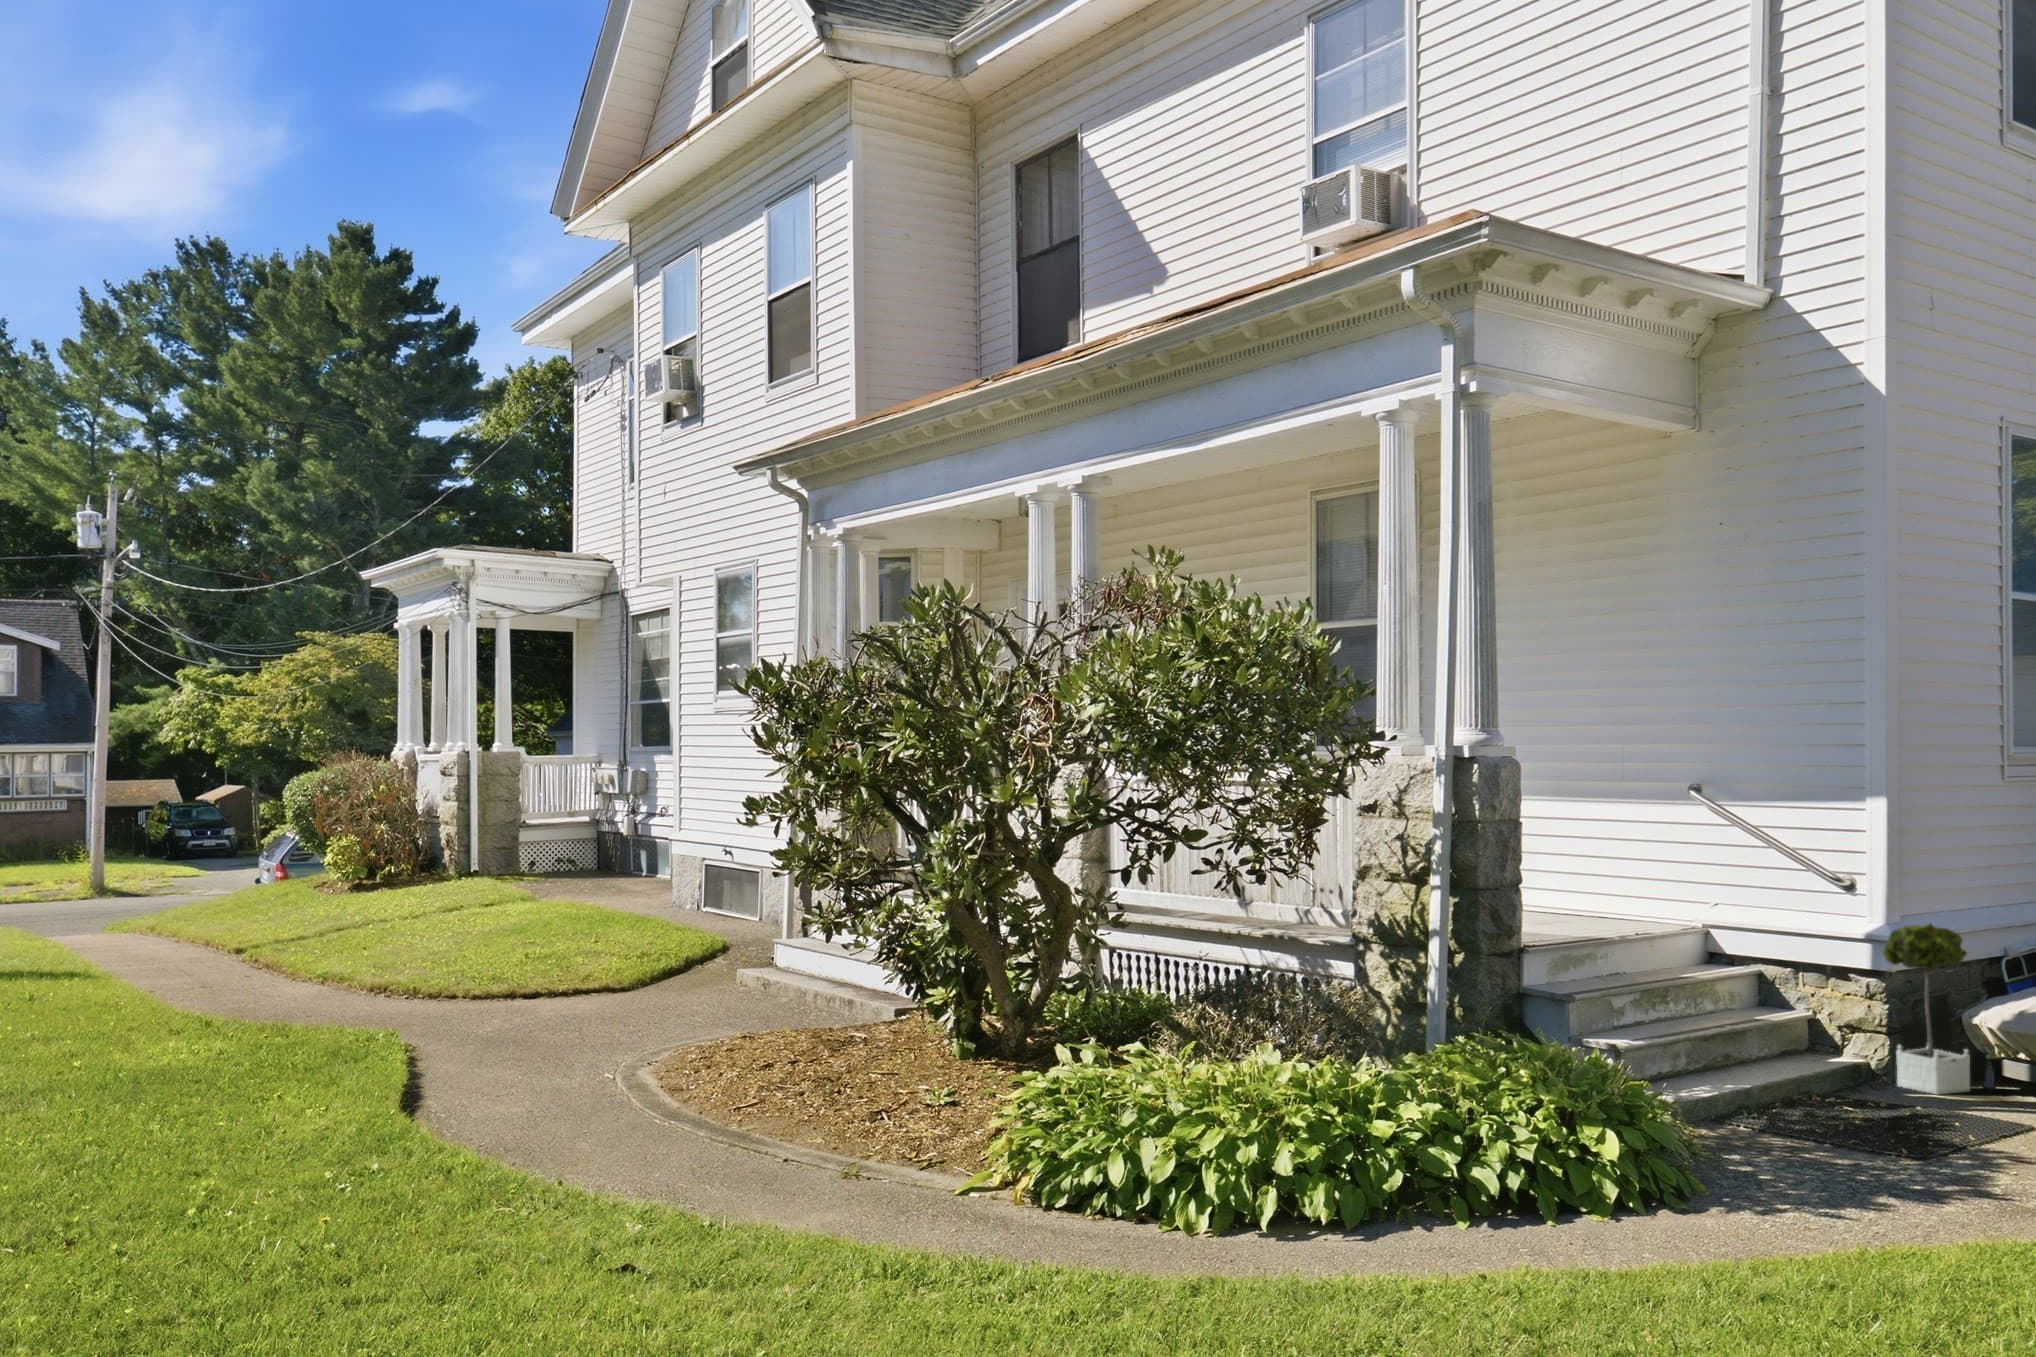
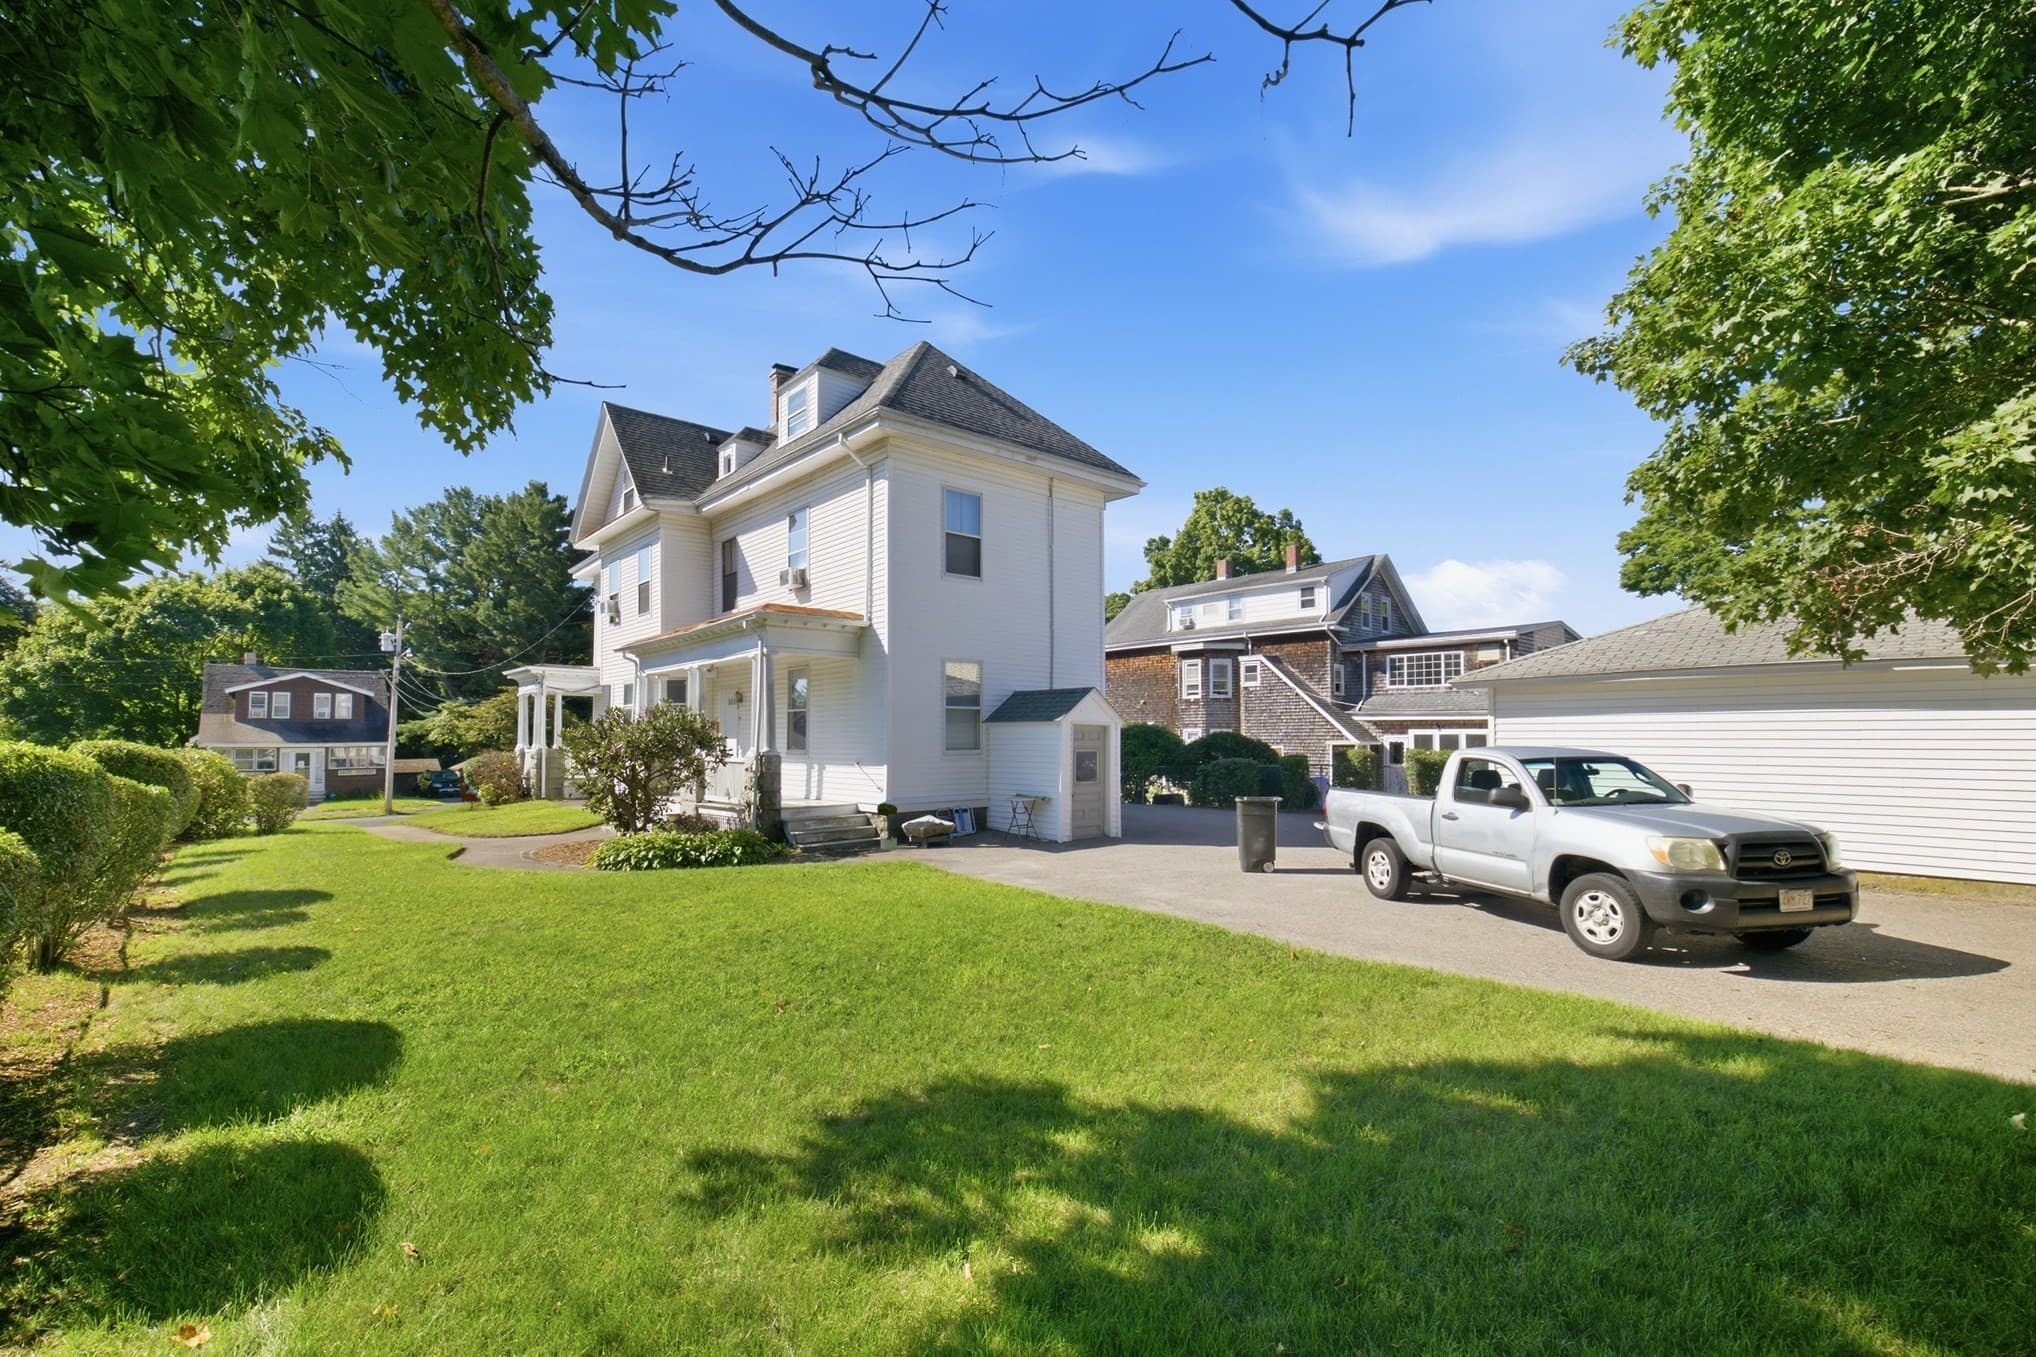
lounge chair: none [276,824,378,901] -> present [458,779,500,809]

